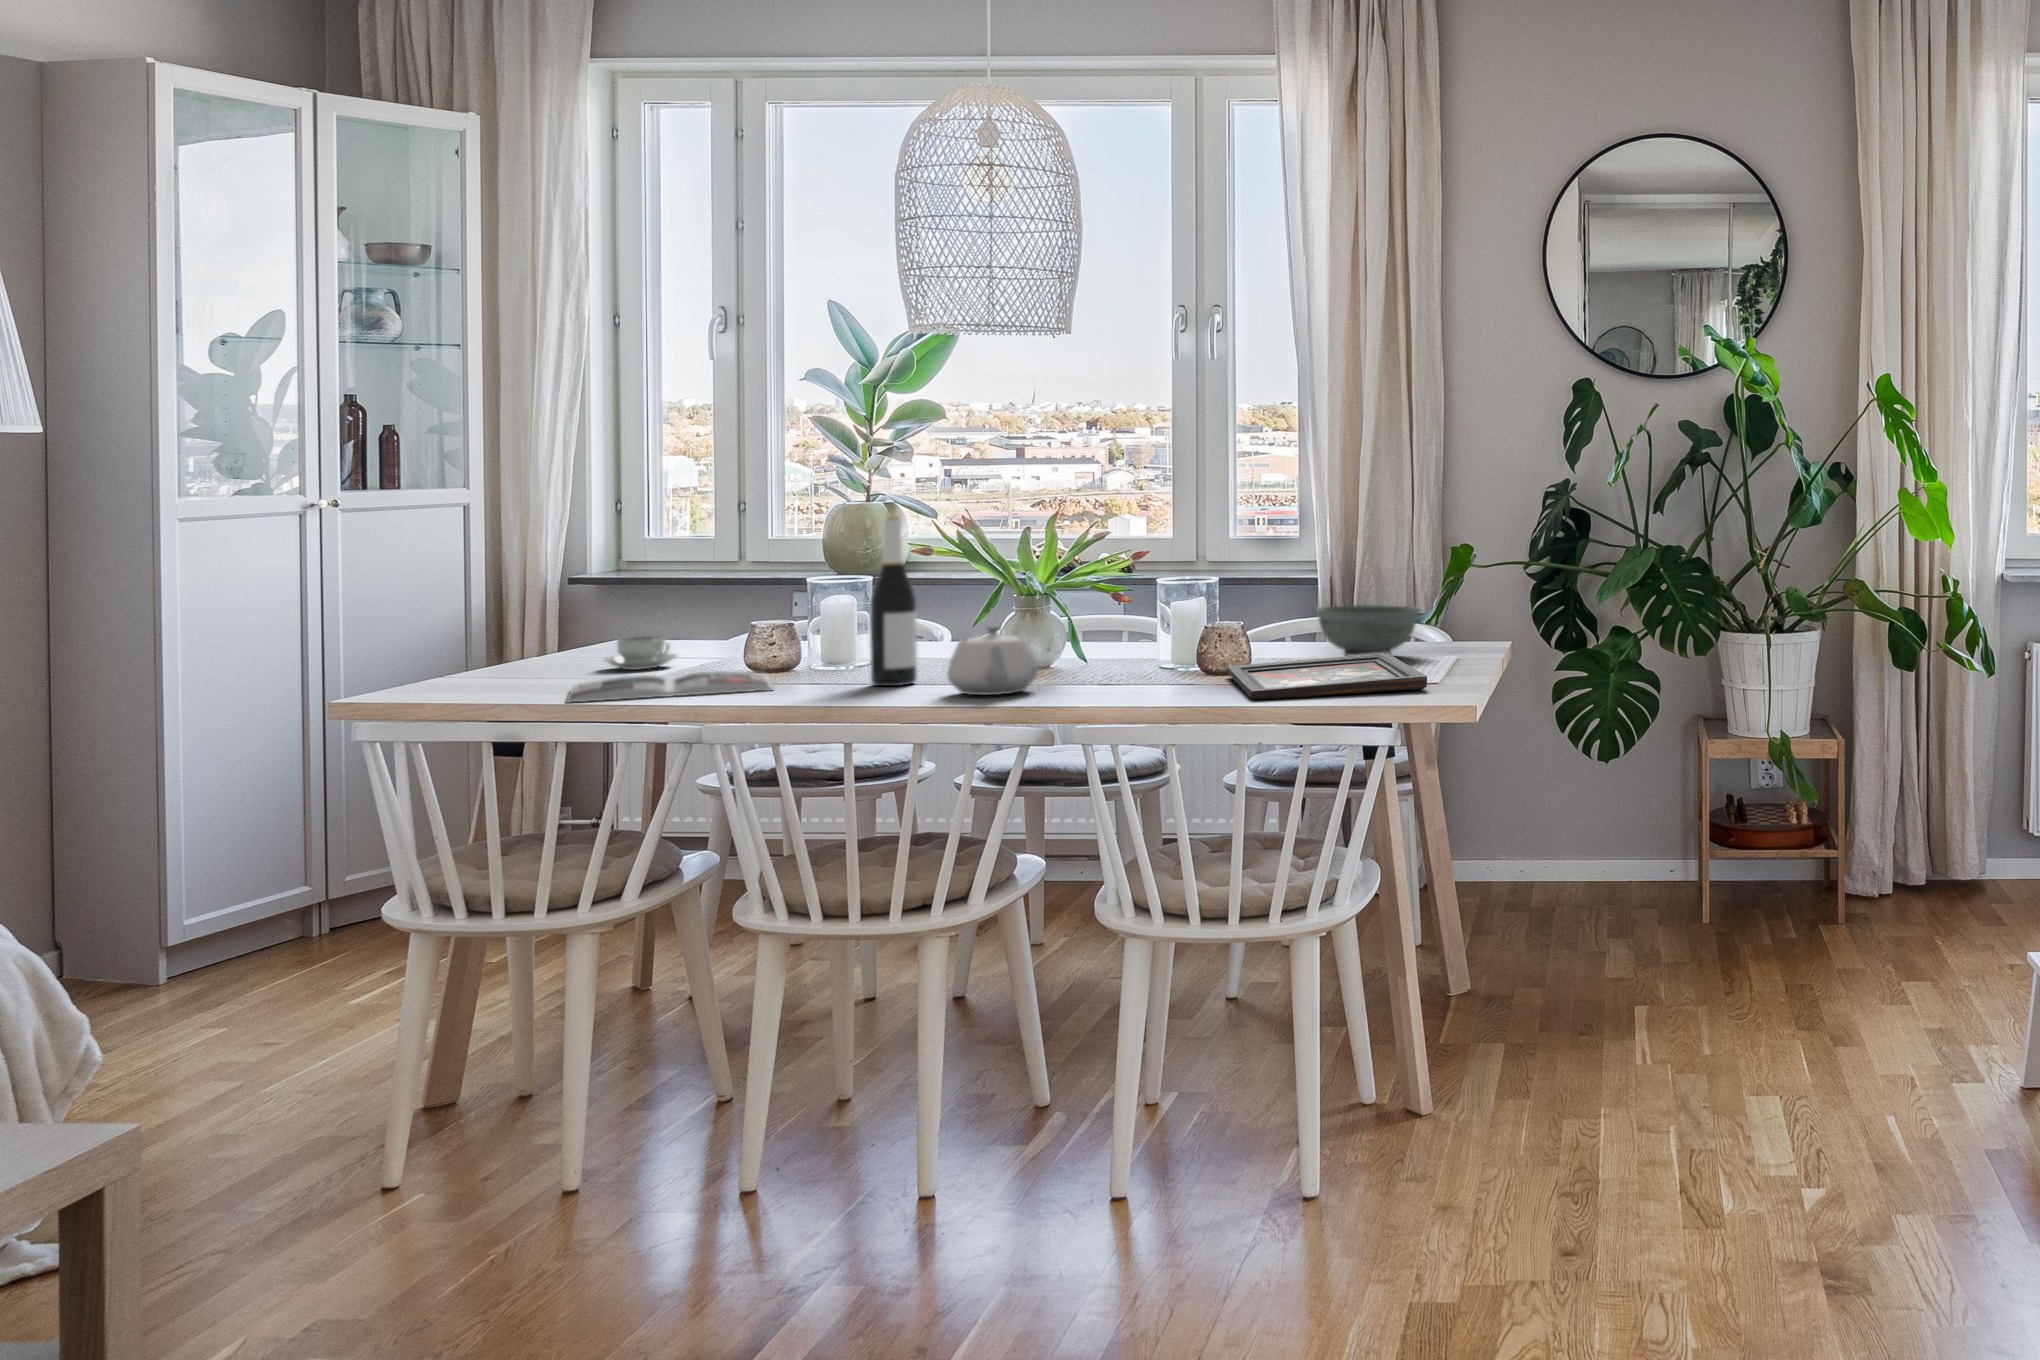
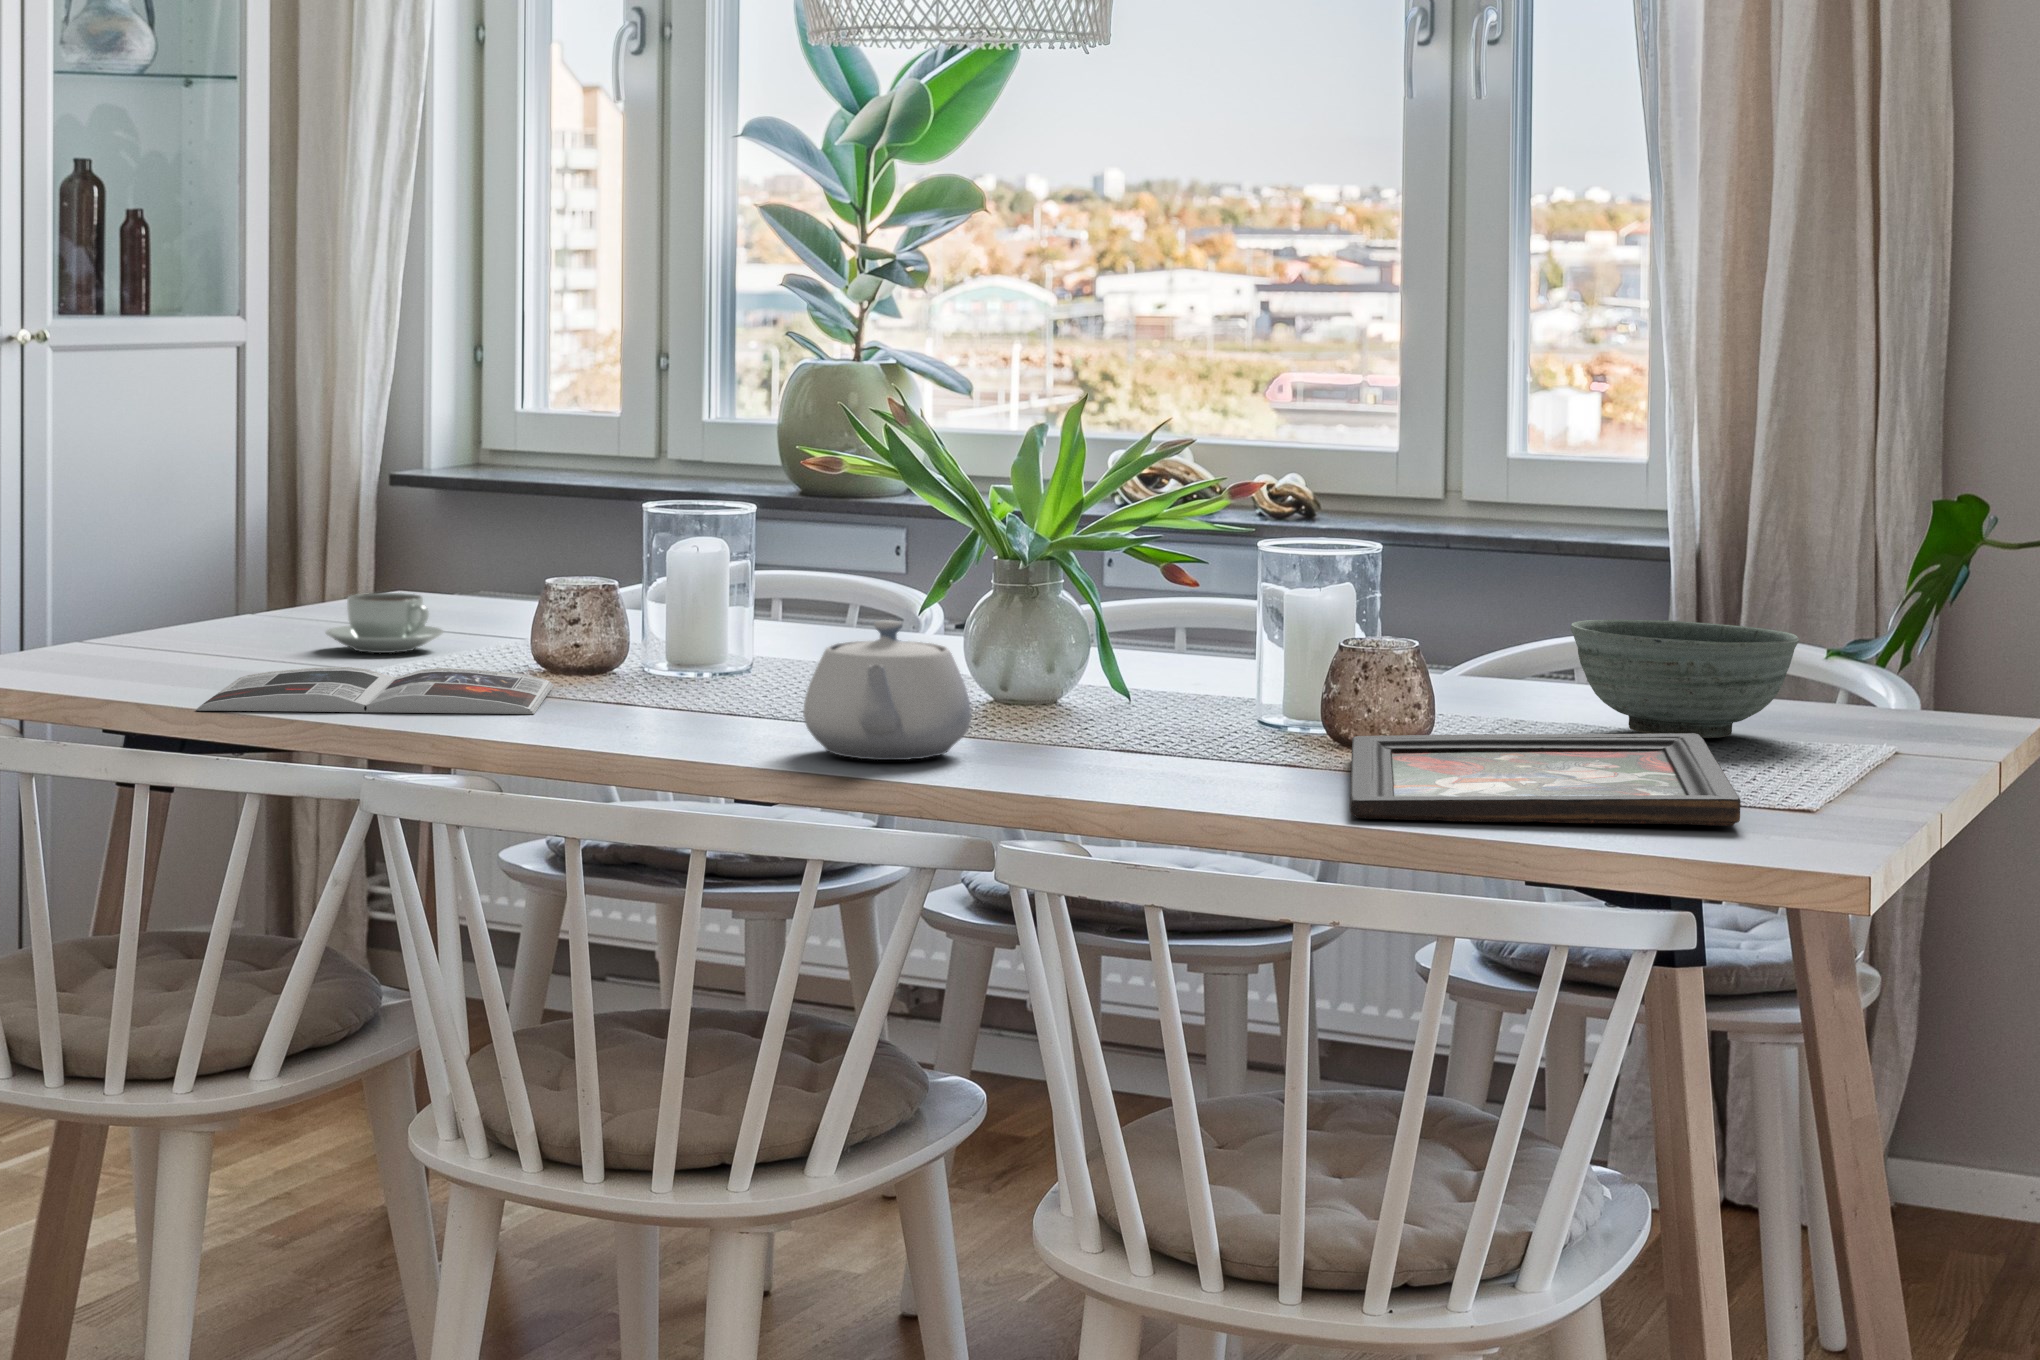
wine bottle: present [870,516,917,686] -> none [698,399,782,724]

